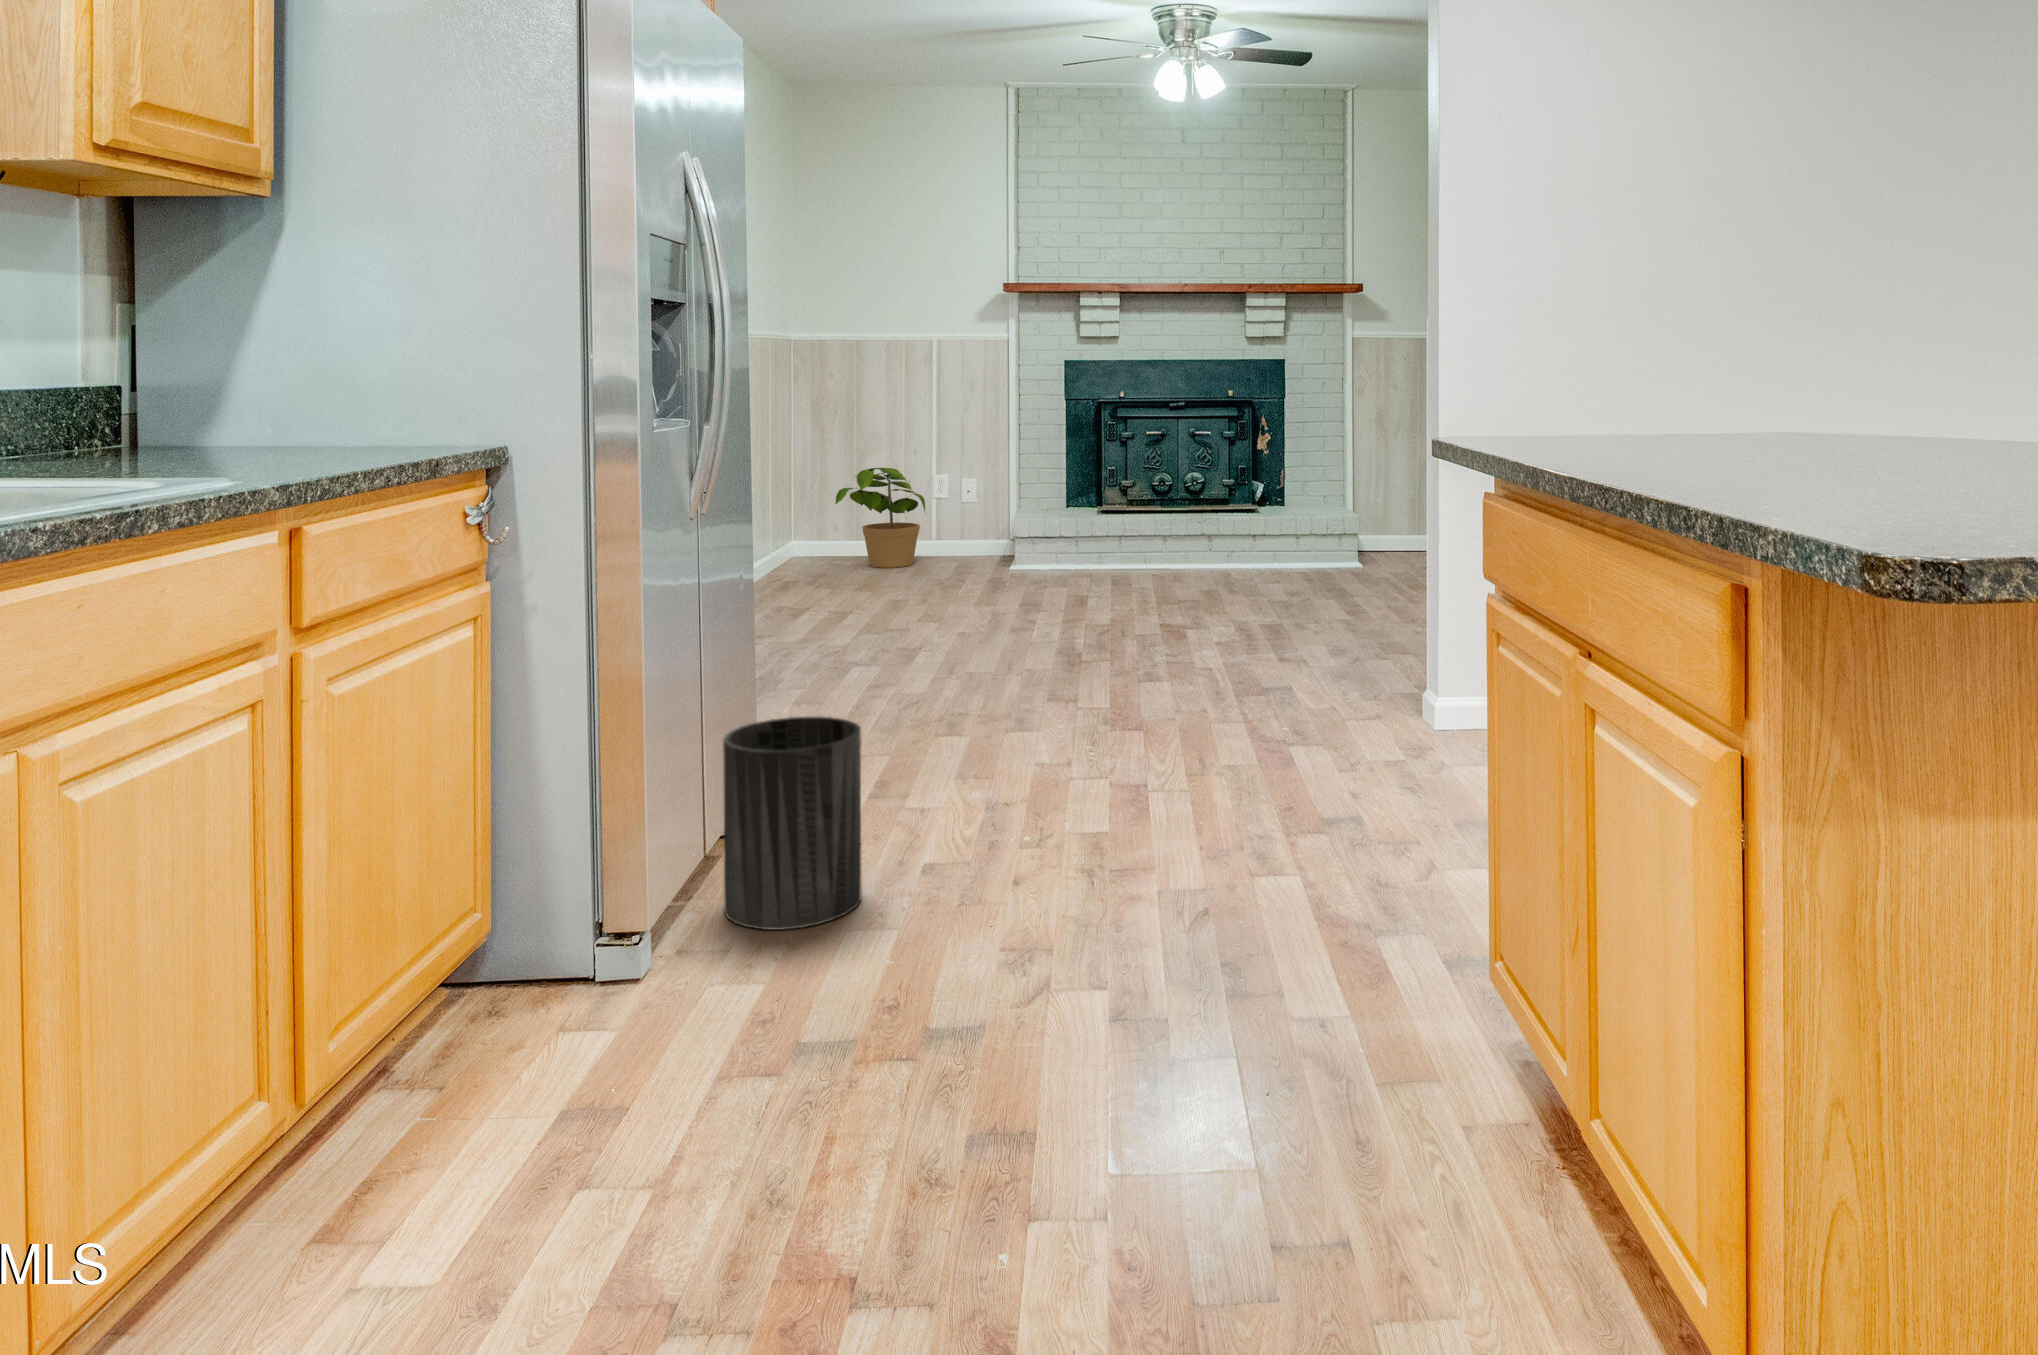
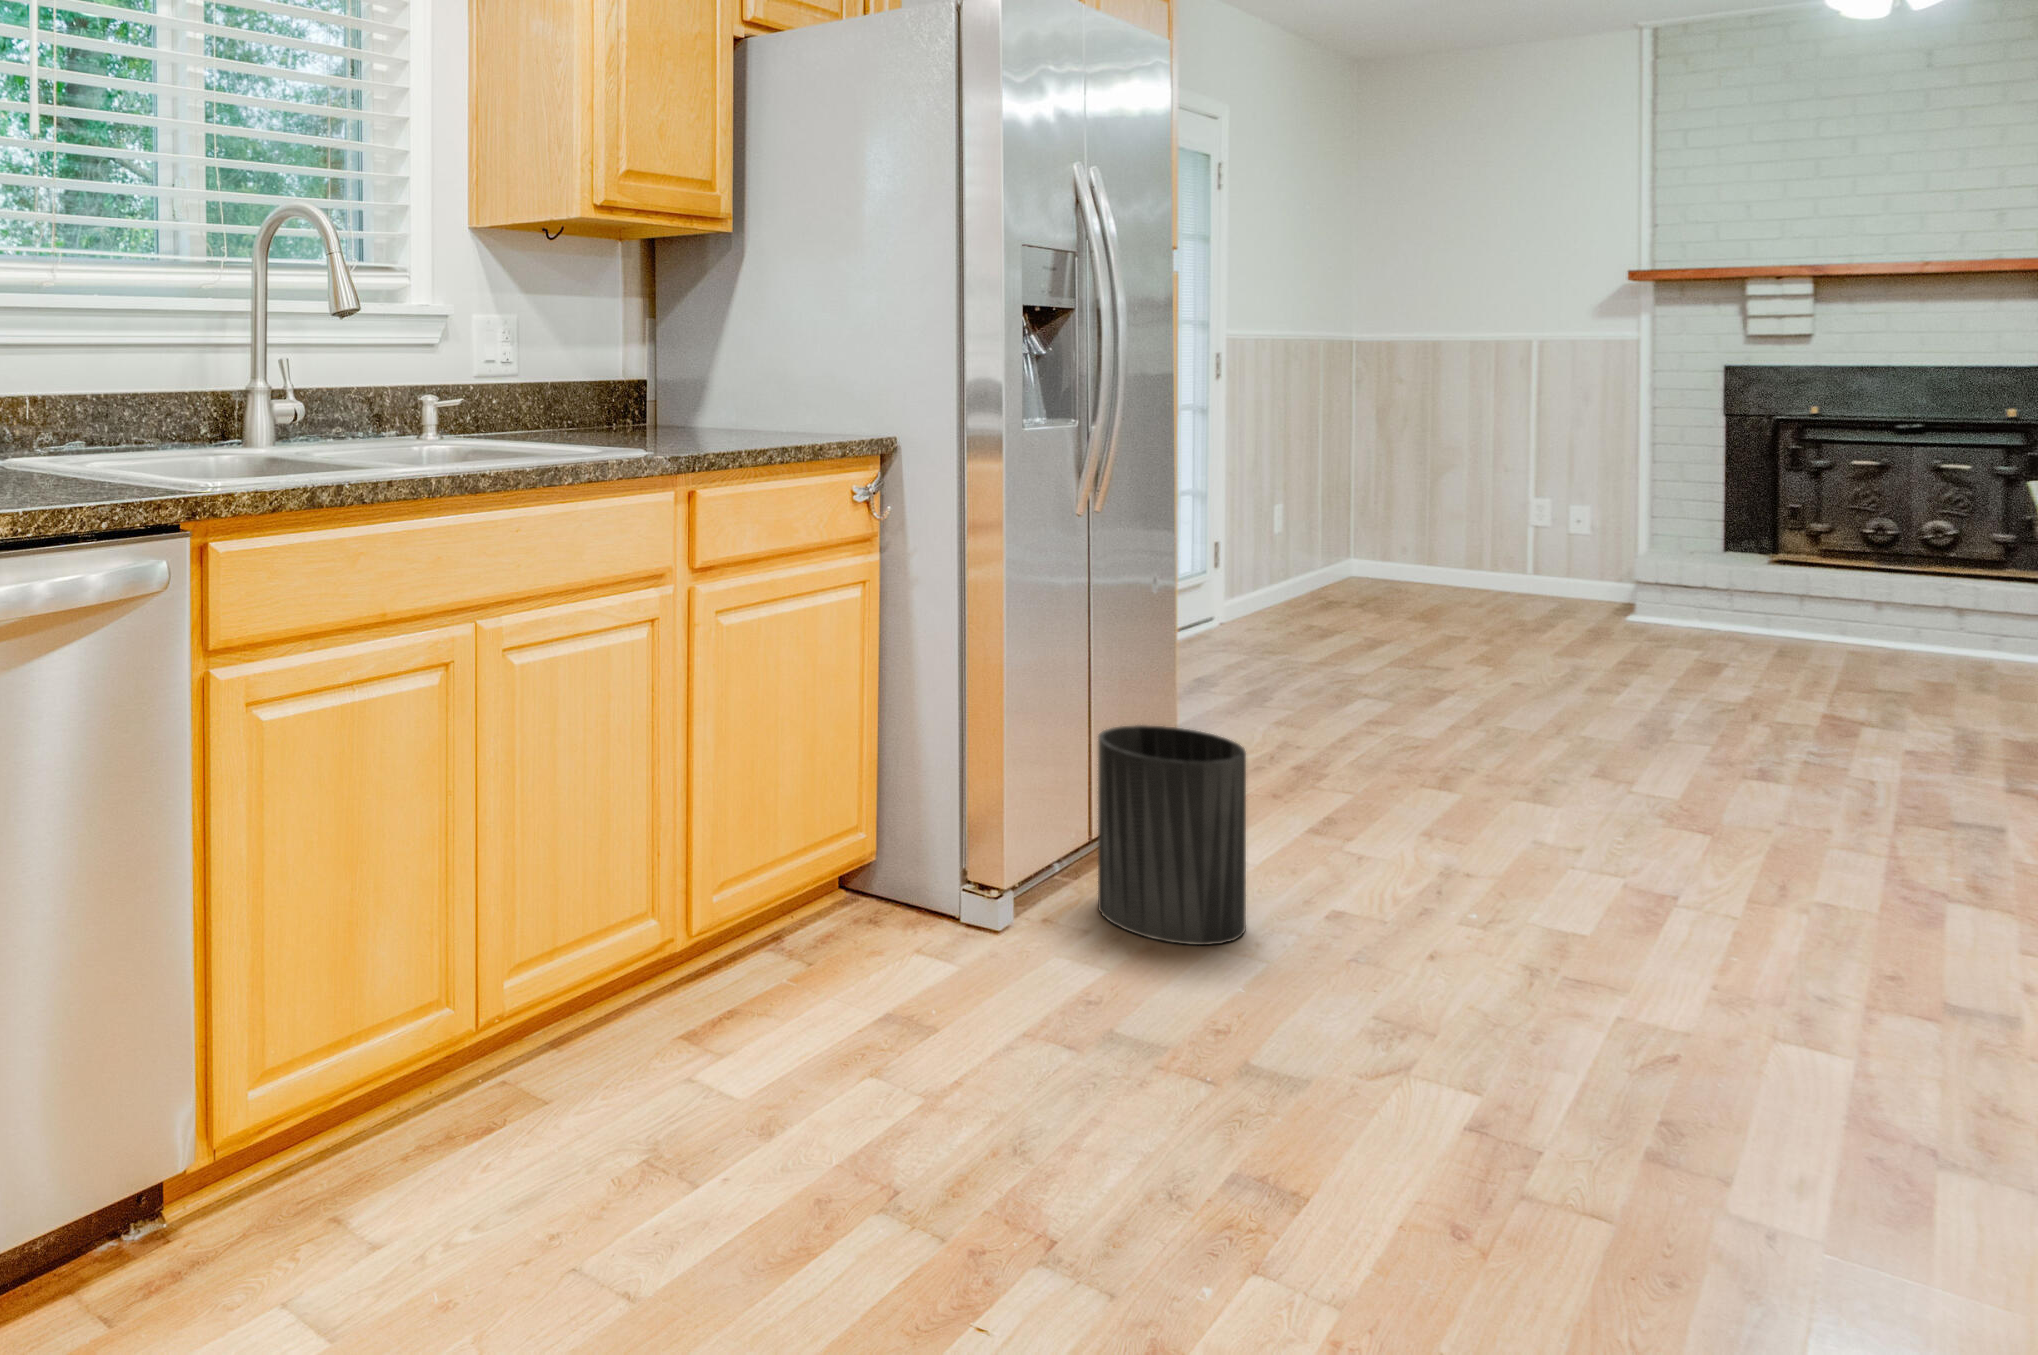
potted plant: present [835,468,925,568] -> none [1379,484,1500,600]

